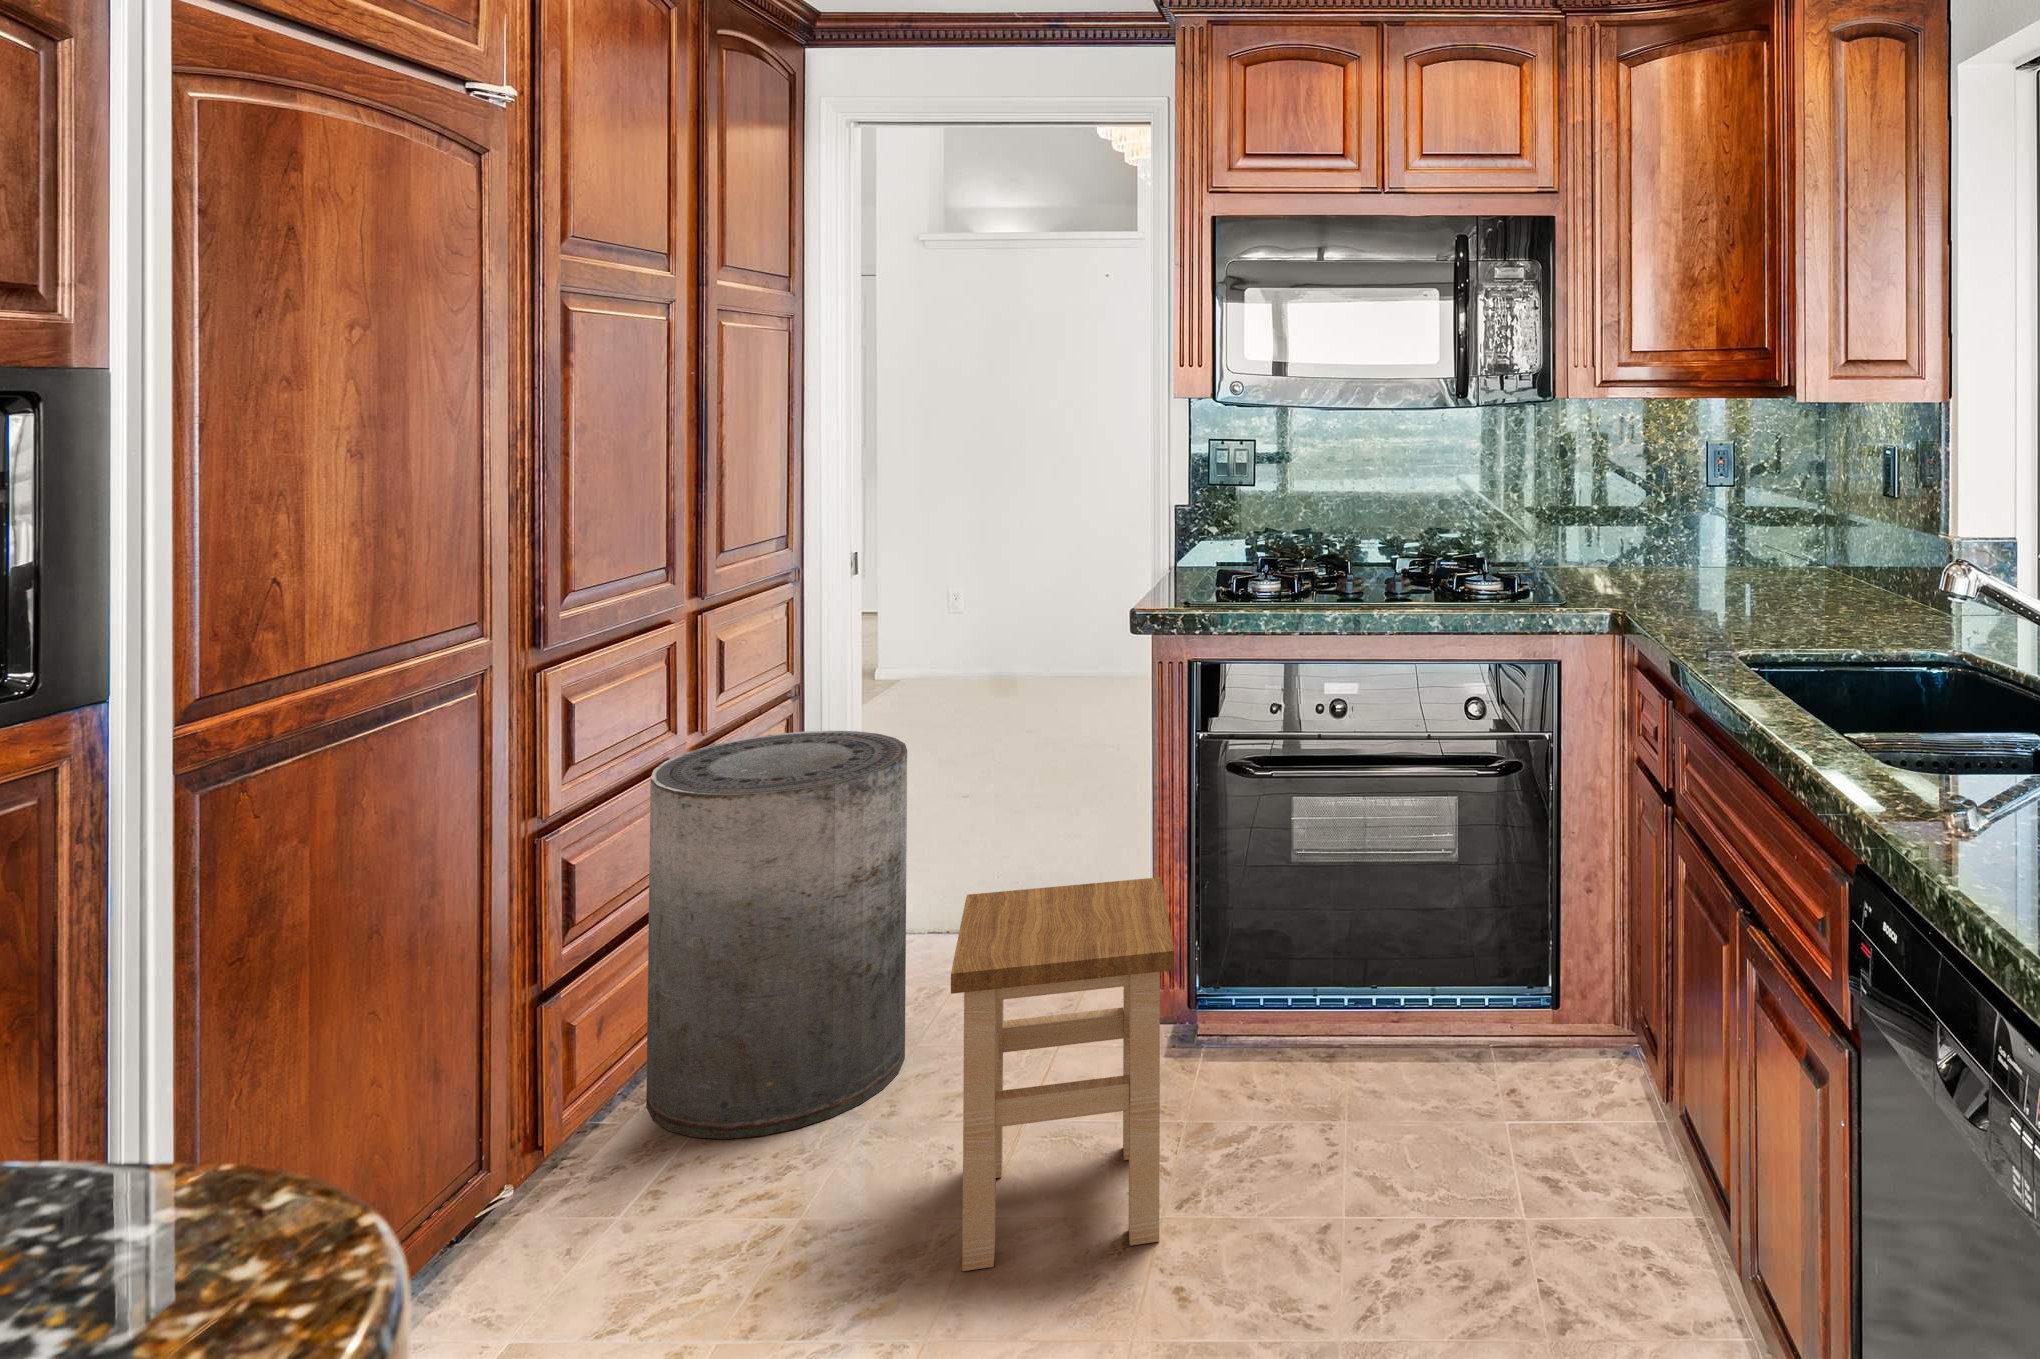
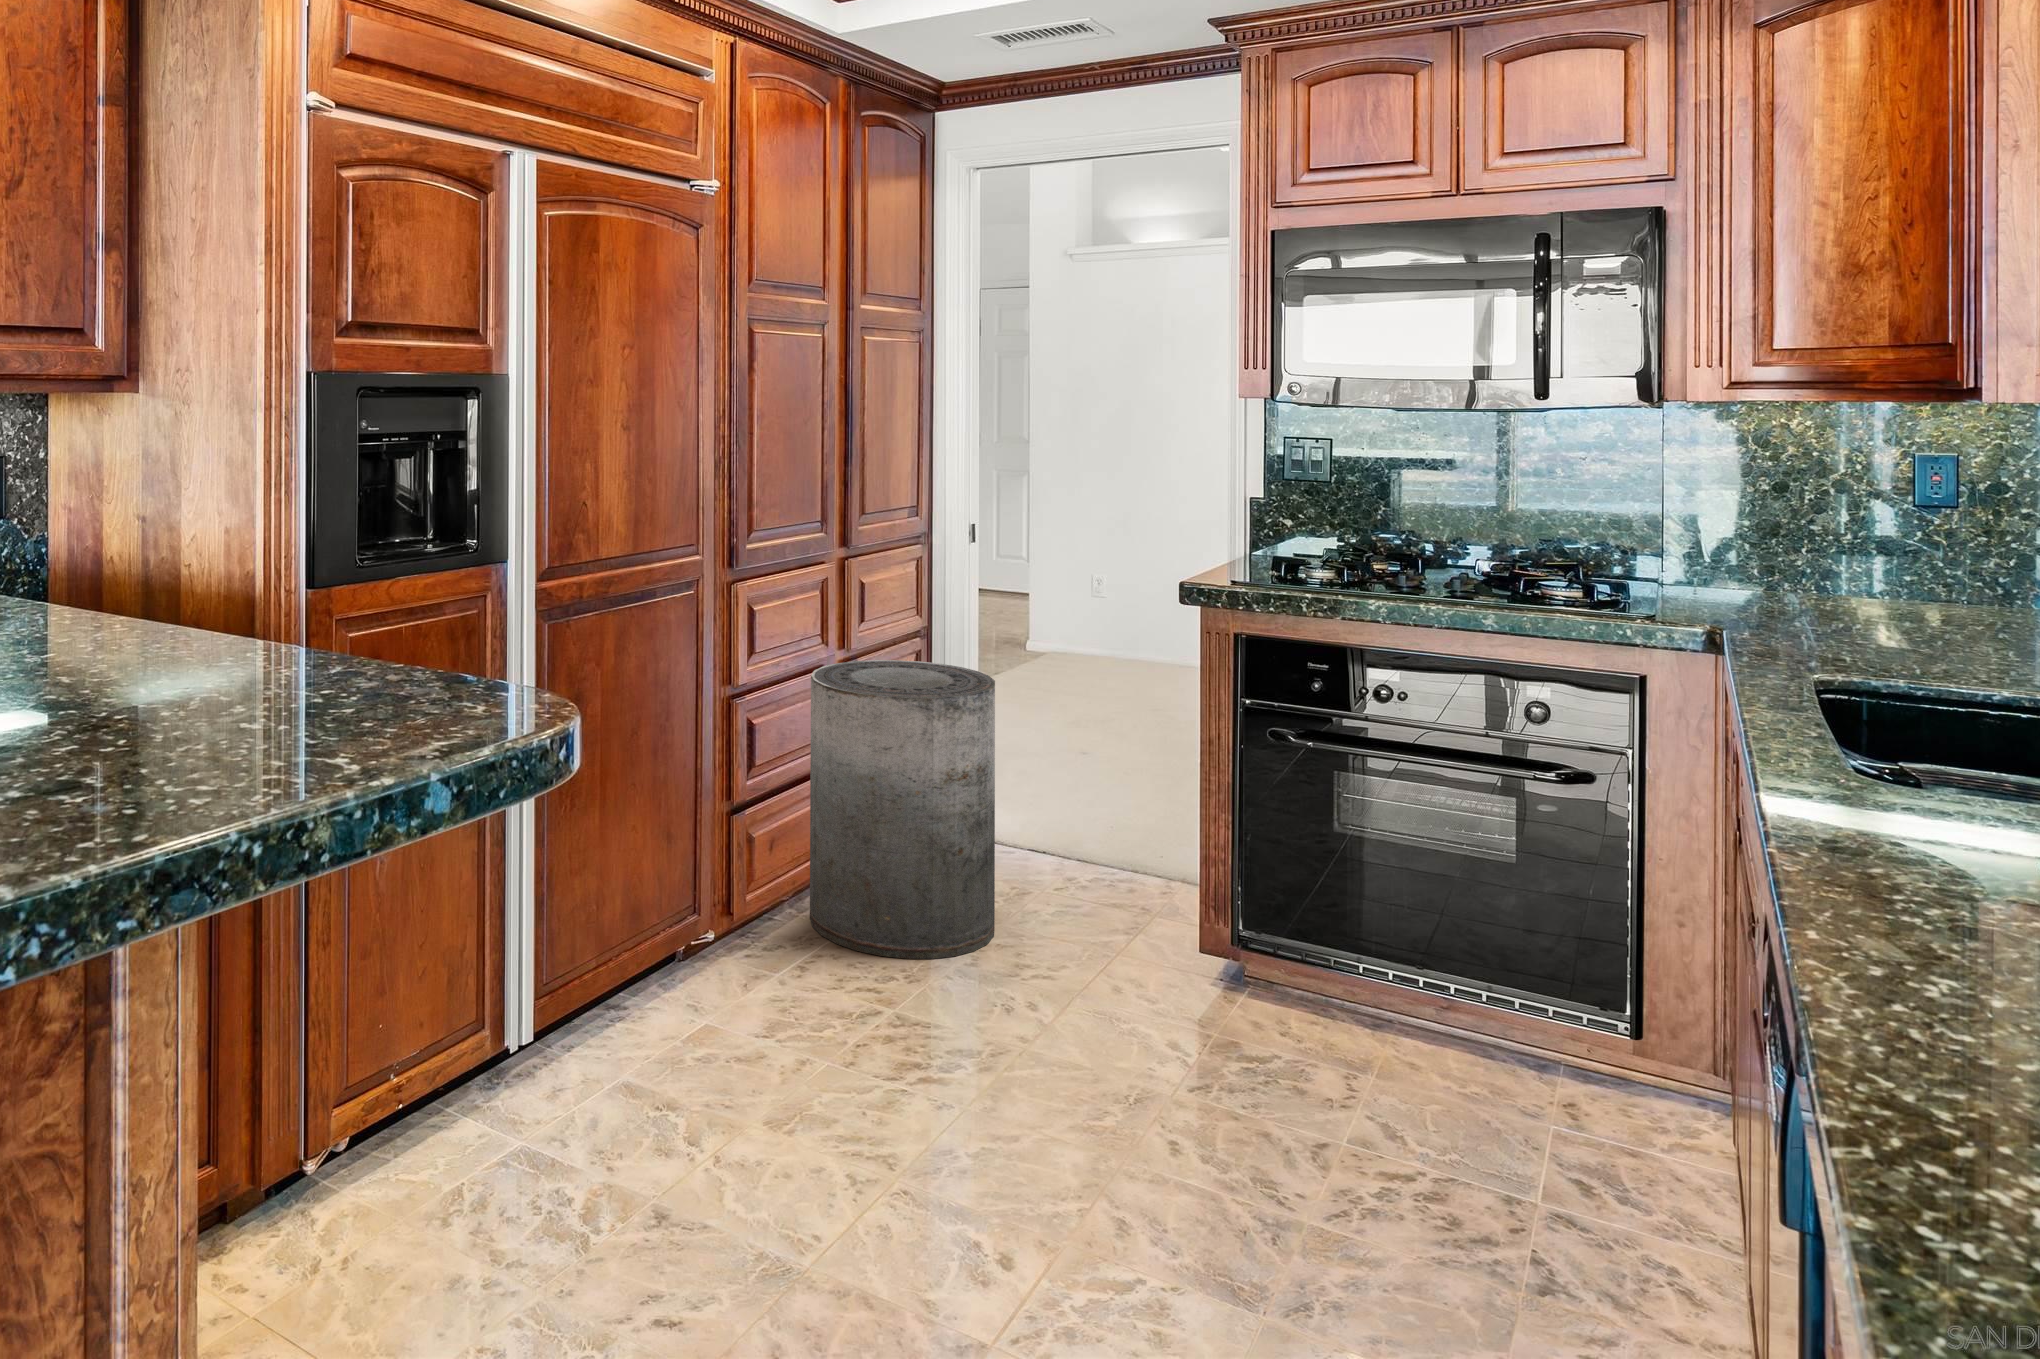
stool: present [951,877,1174,1271] -> none [994,800,1188,1111]

